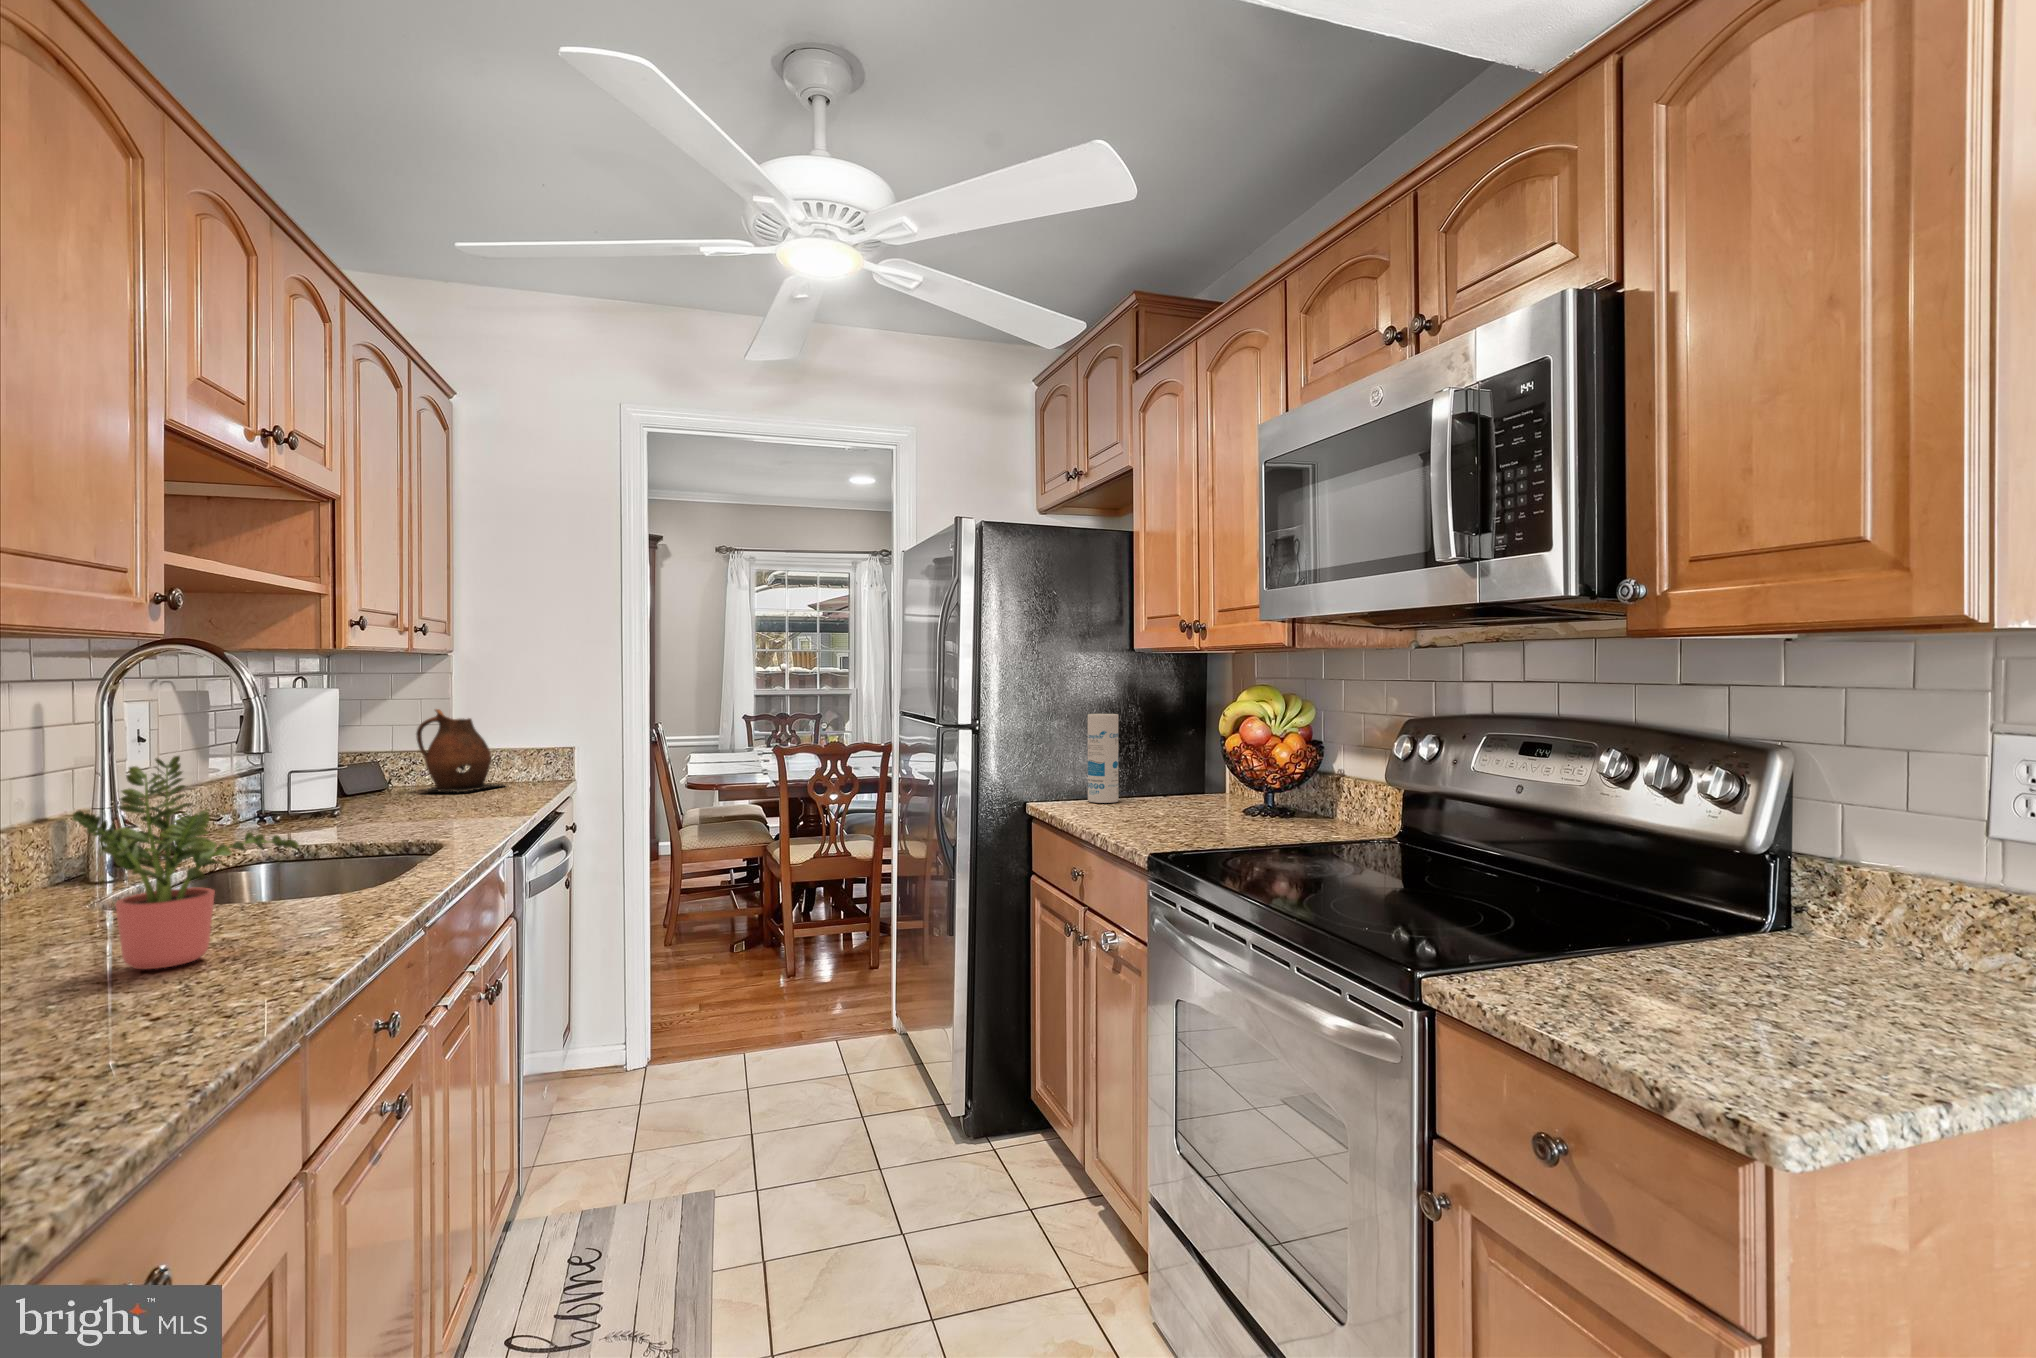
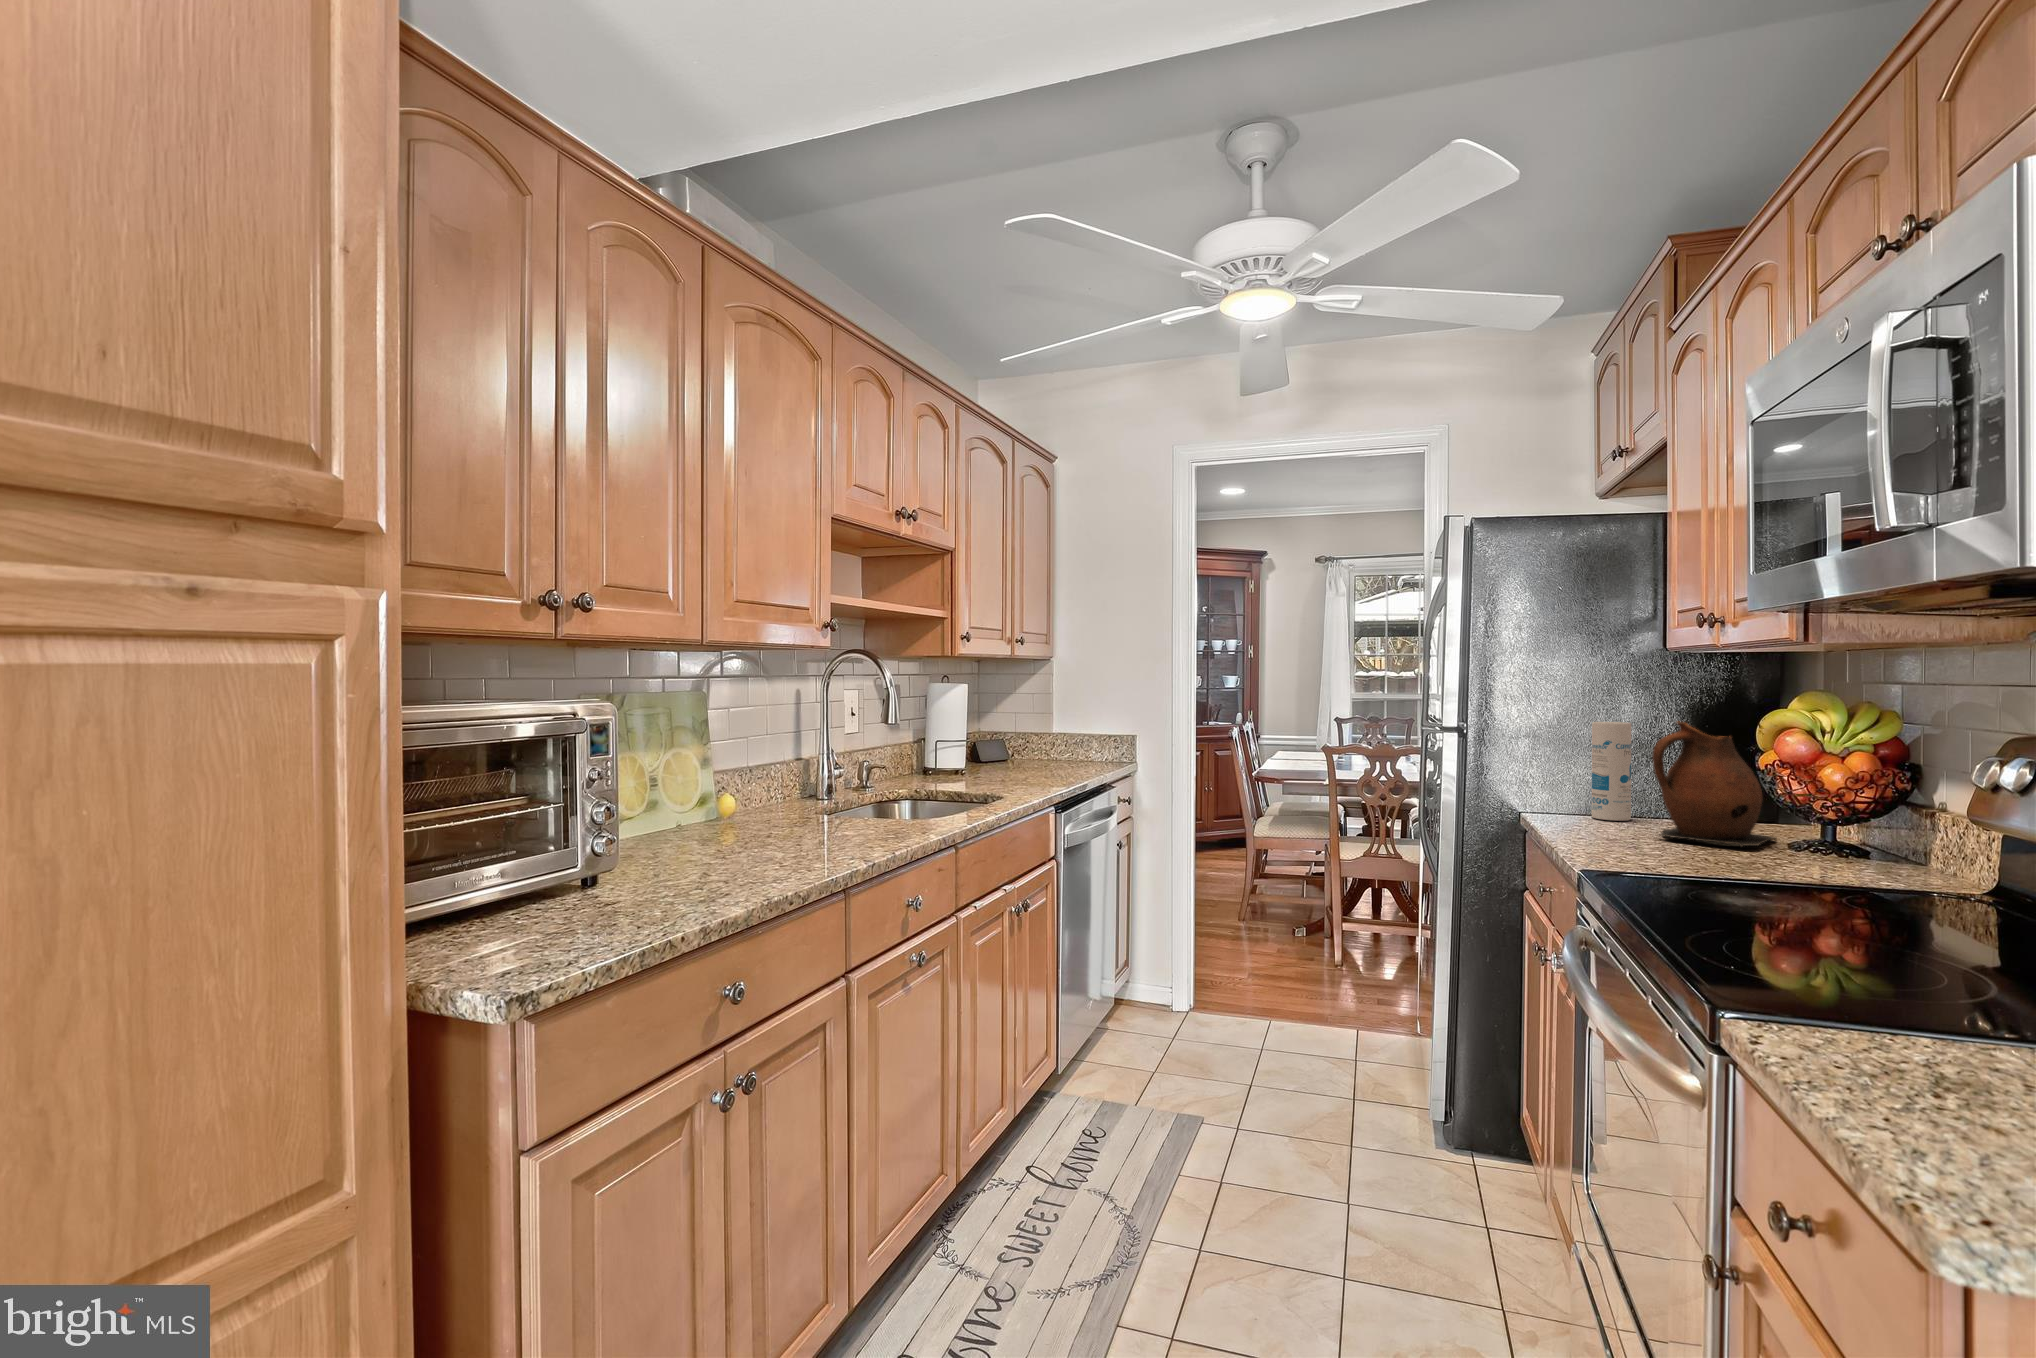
ceramic pitcher: present [416,709,503,793] -> present [1652,722,1776,847]
potted plant: present [72,756,299,969] -> none [778,721,884,843]

